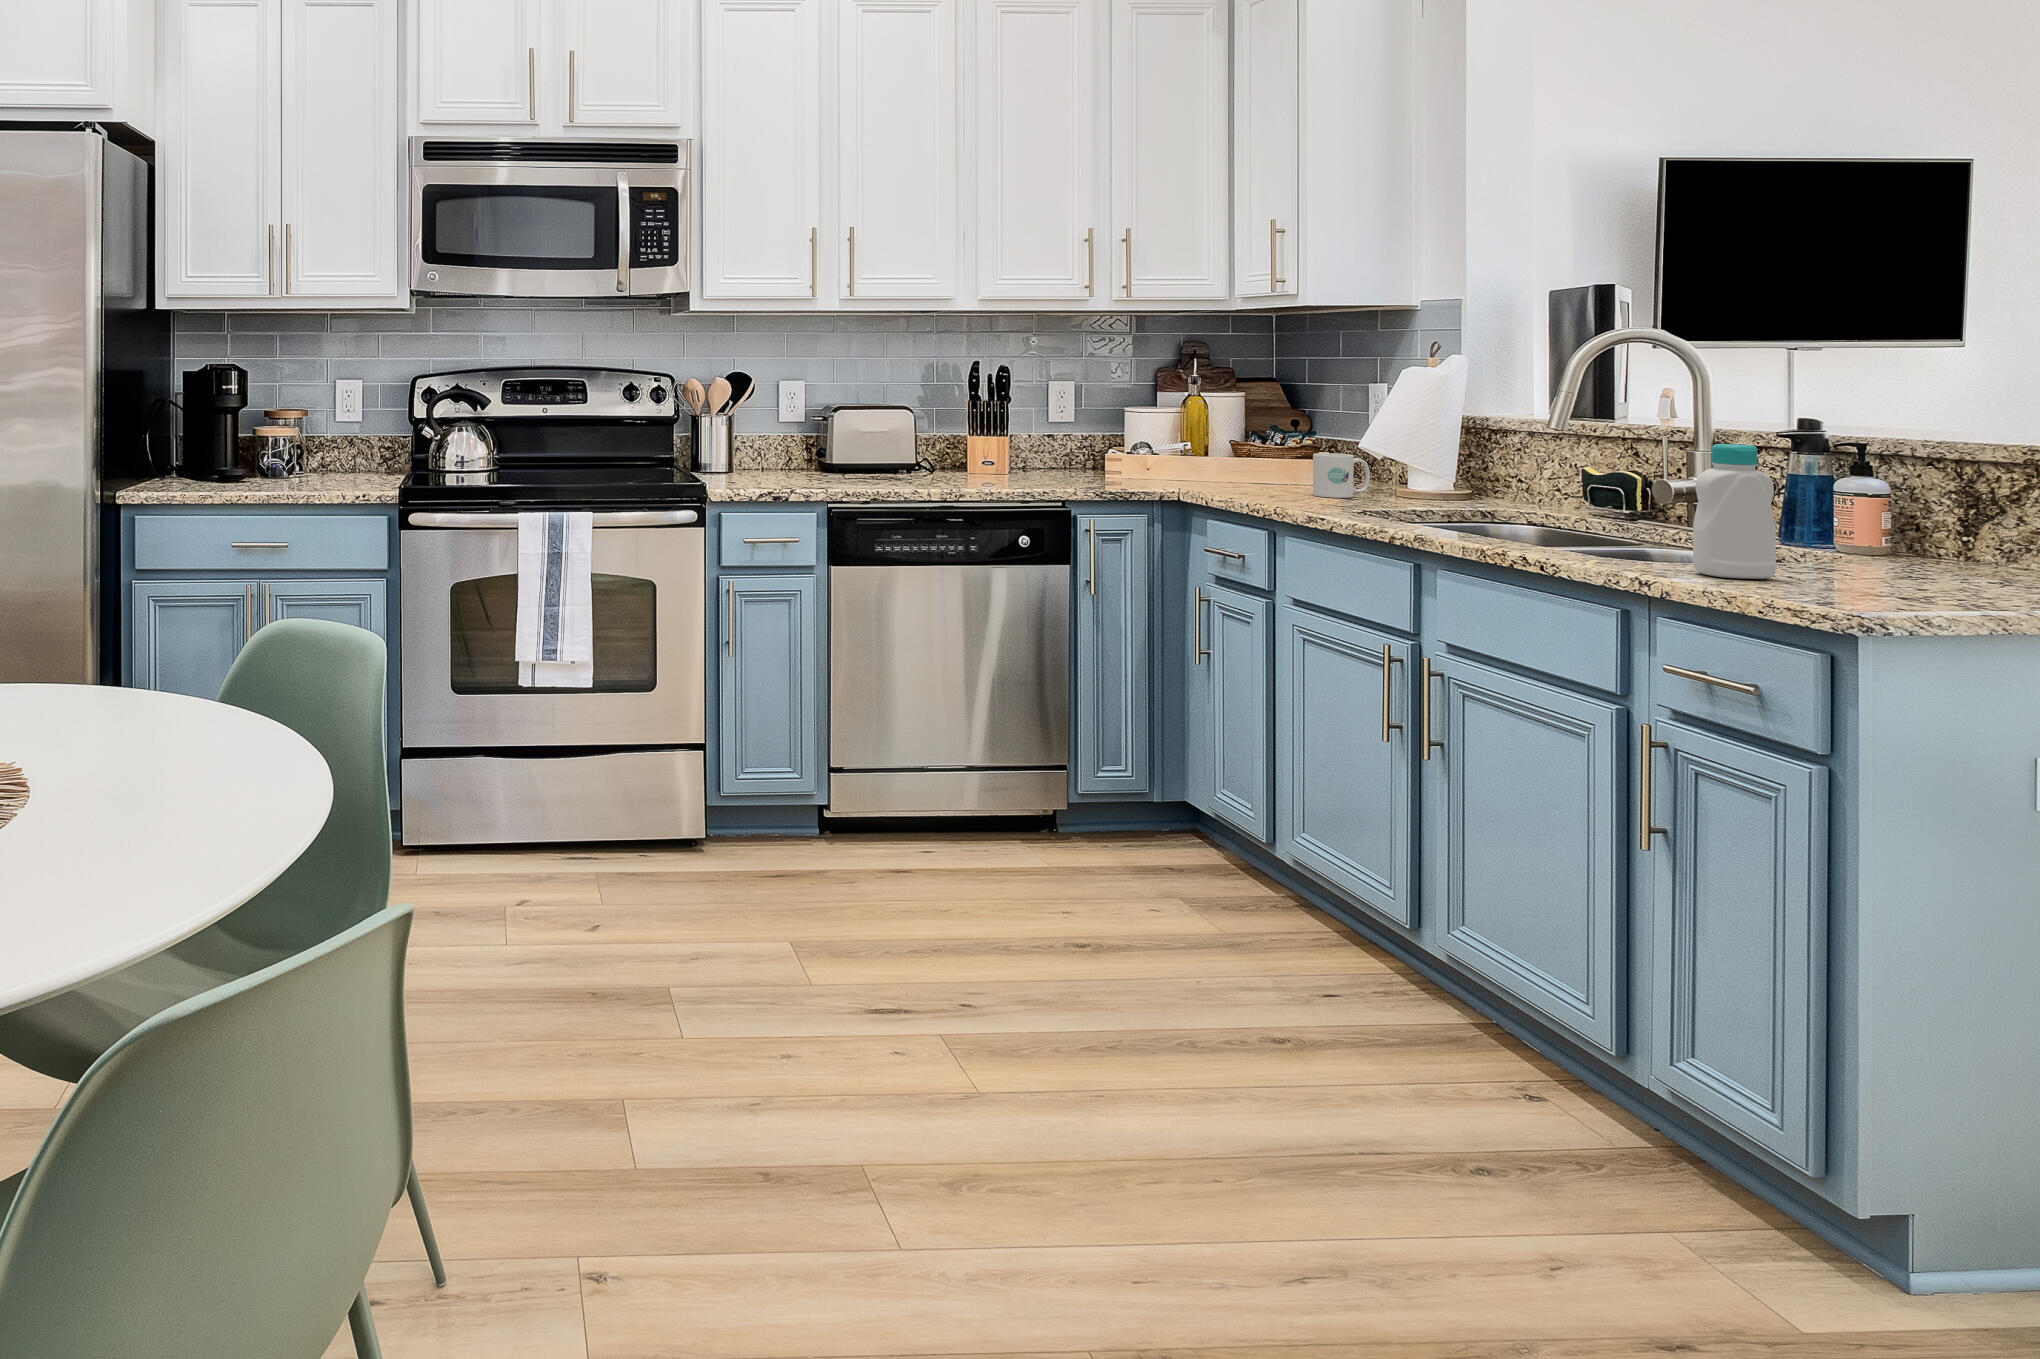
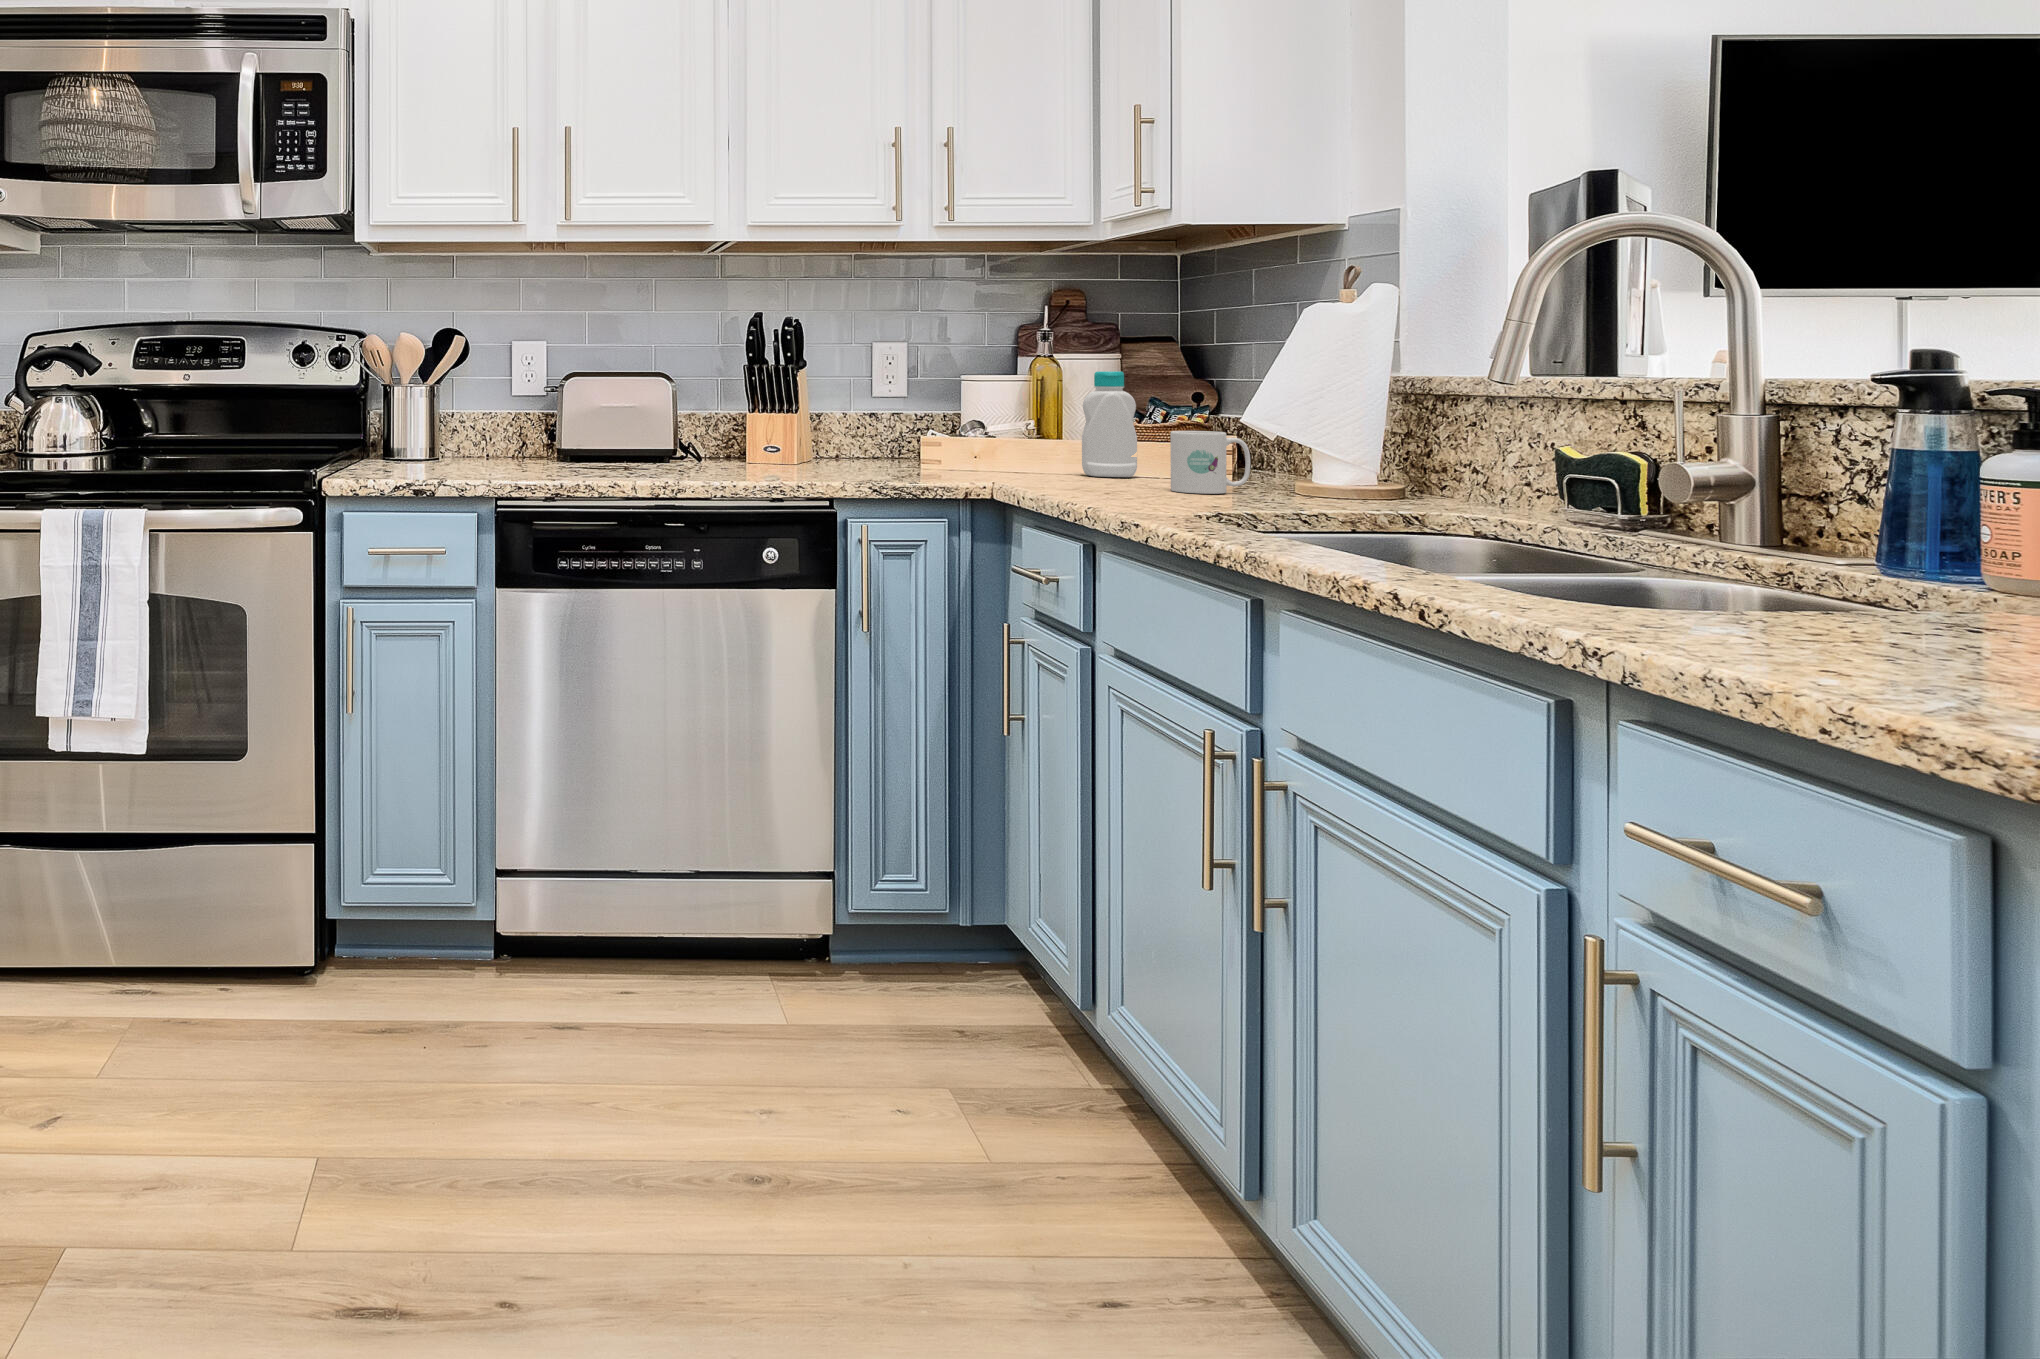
bottle: present [1692,444,1777,579] -> present [1082,371,1137,477]

